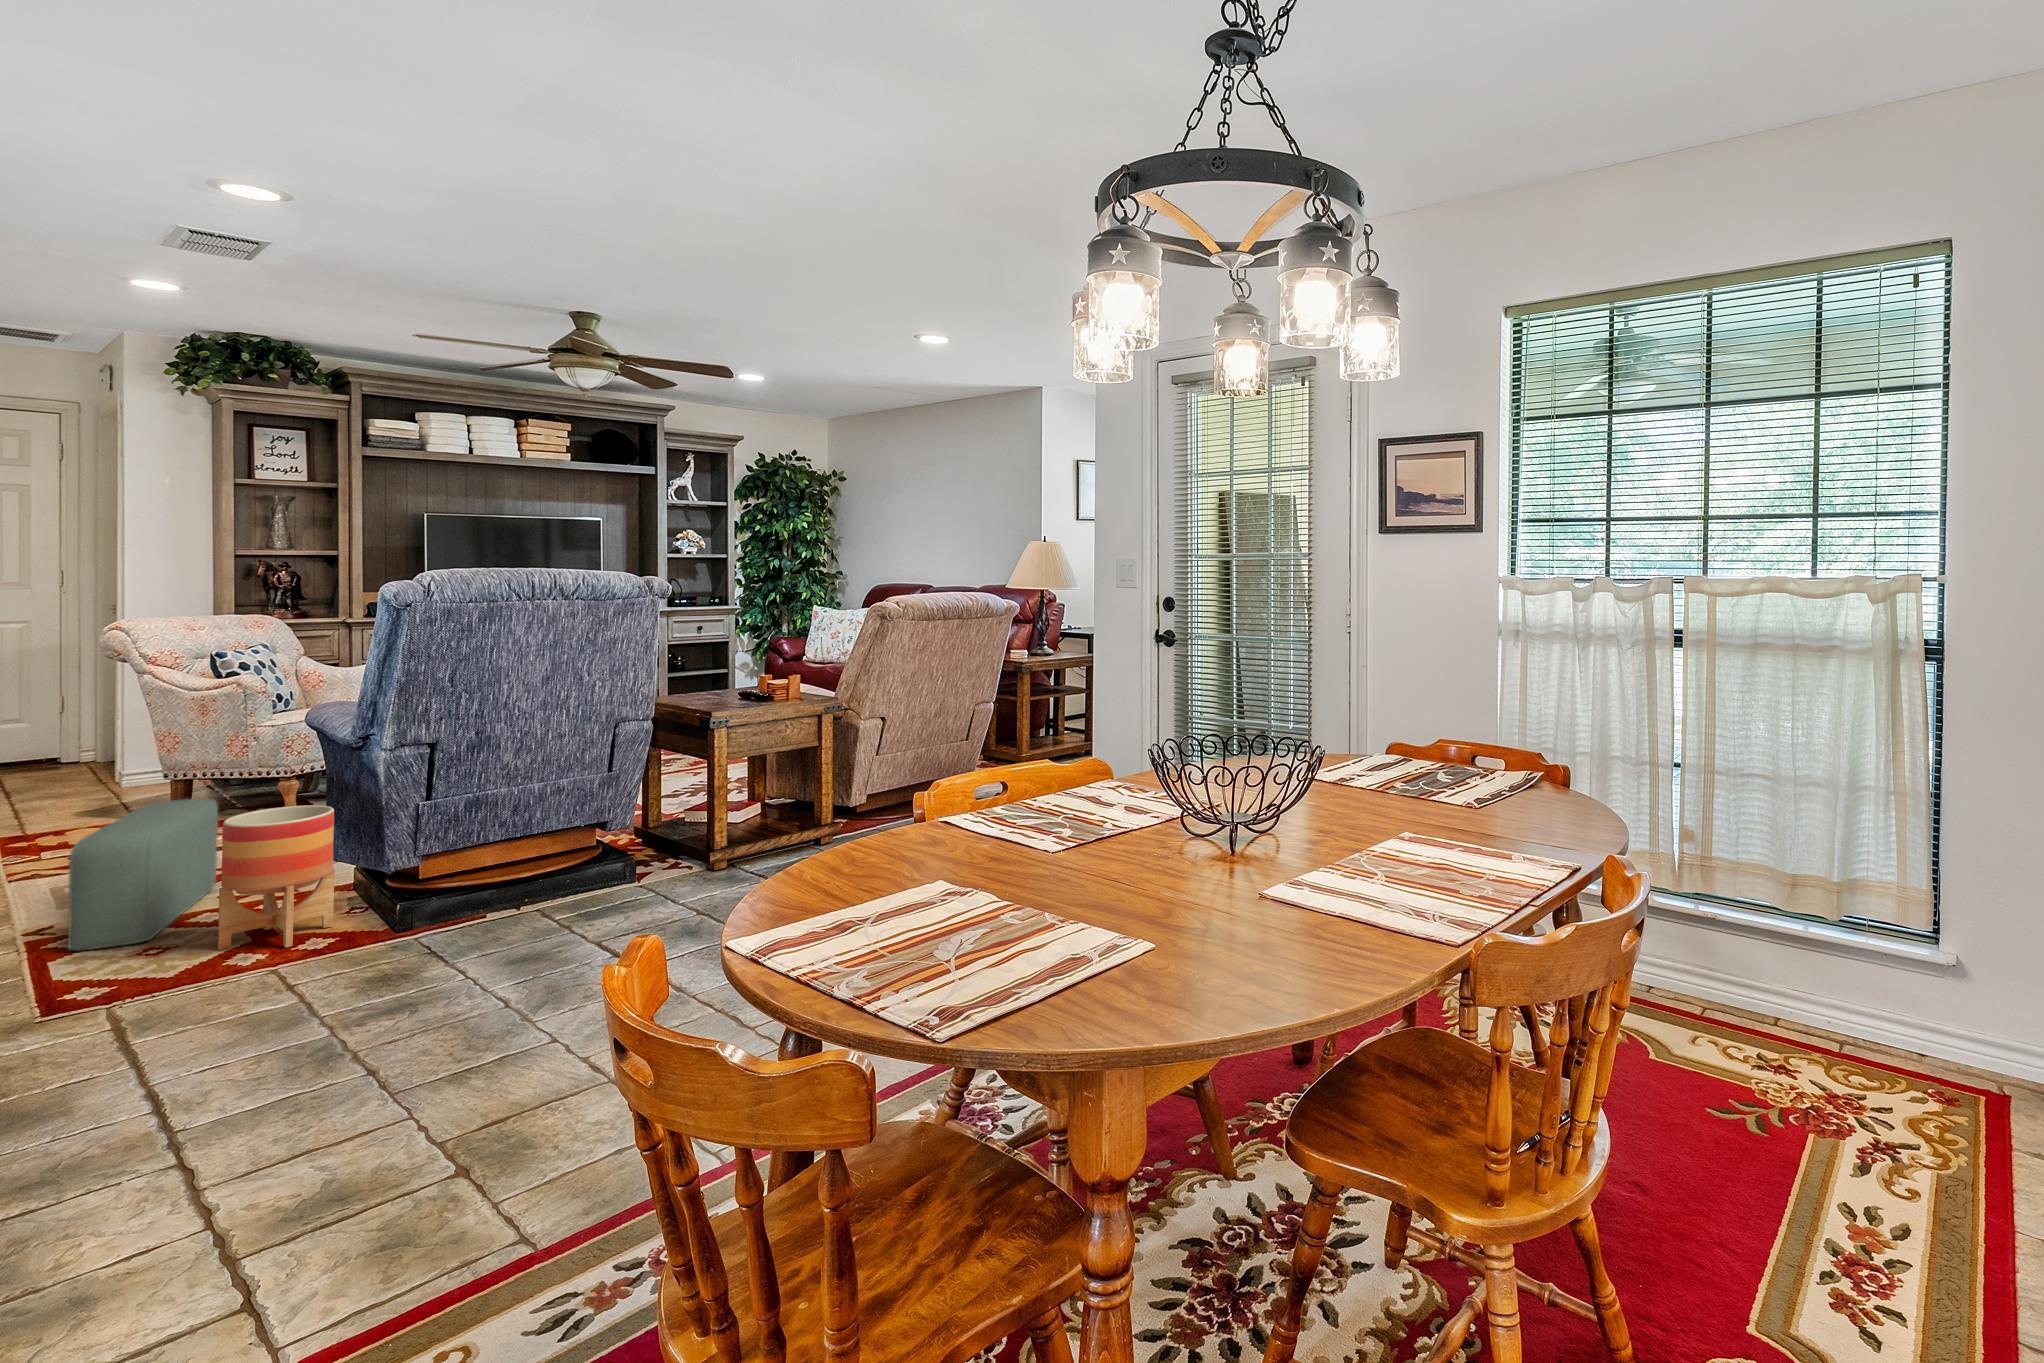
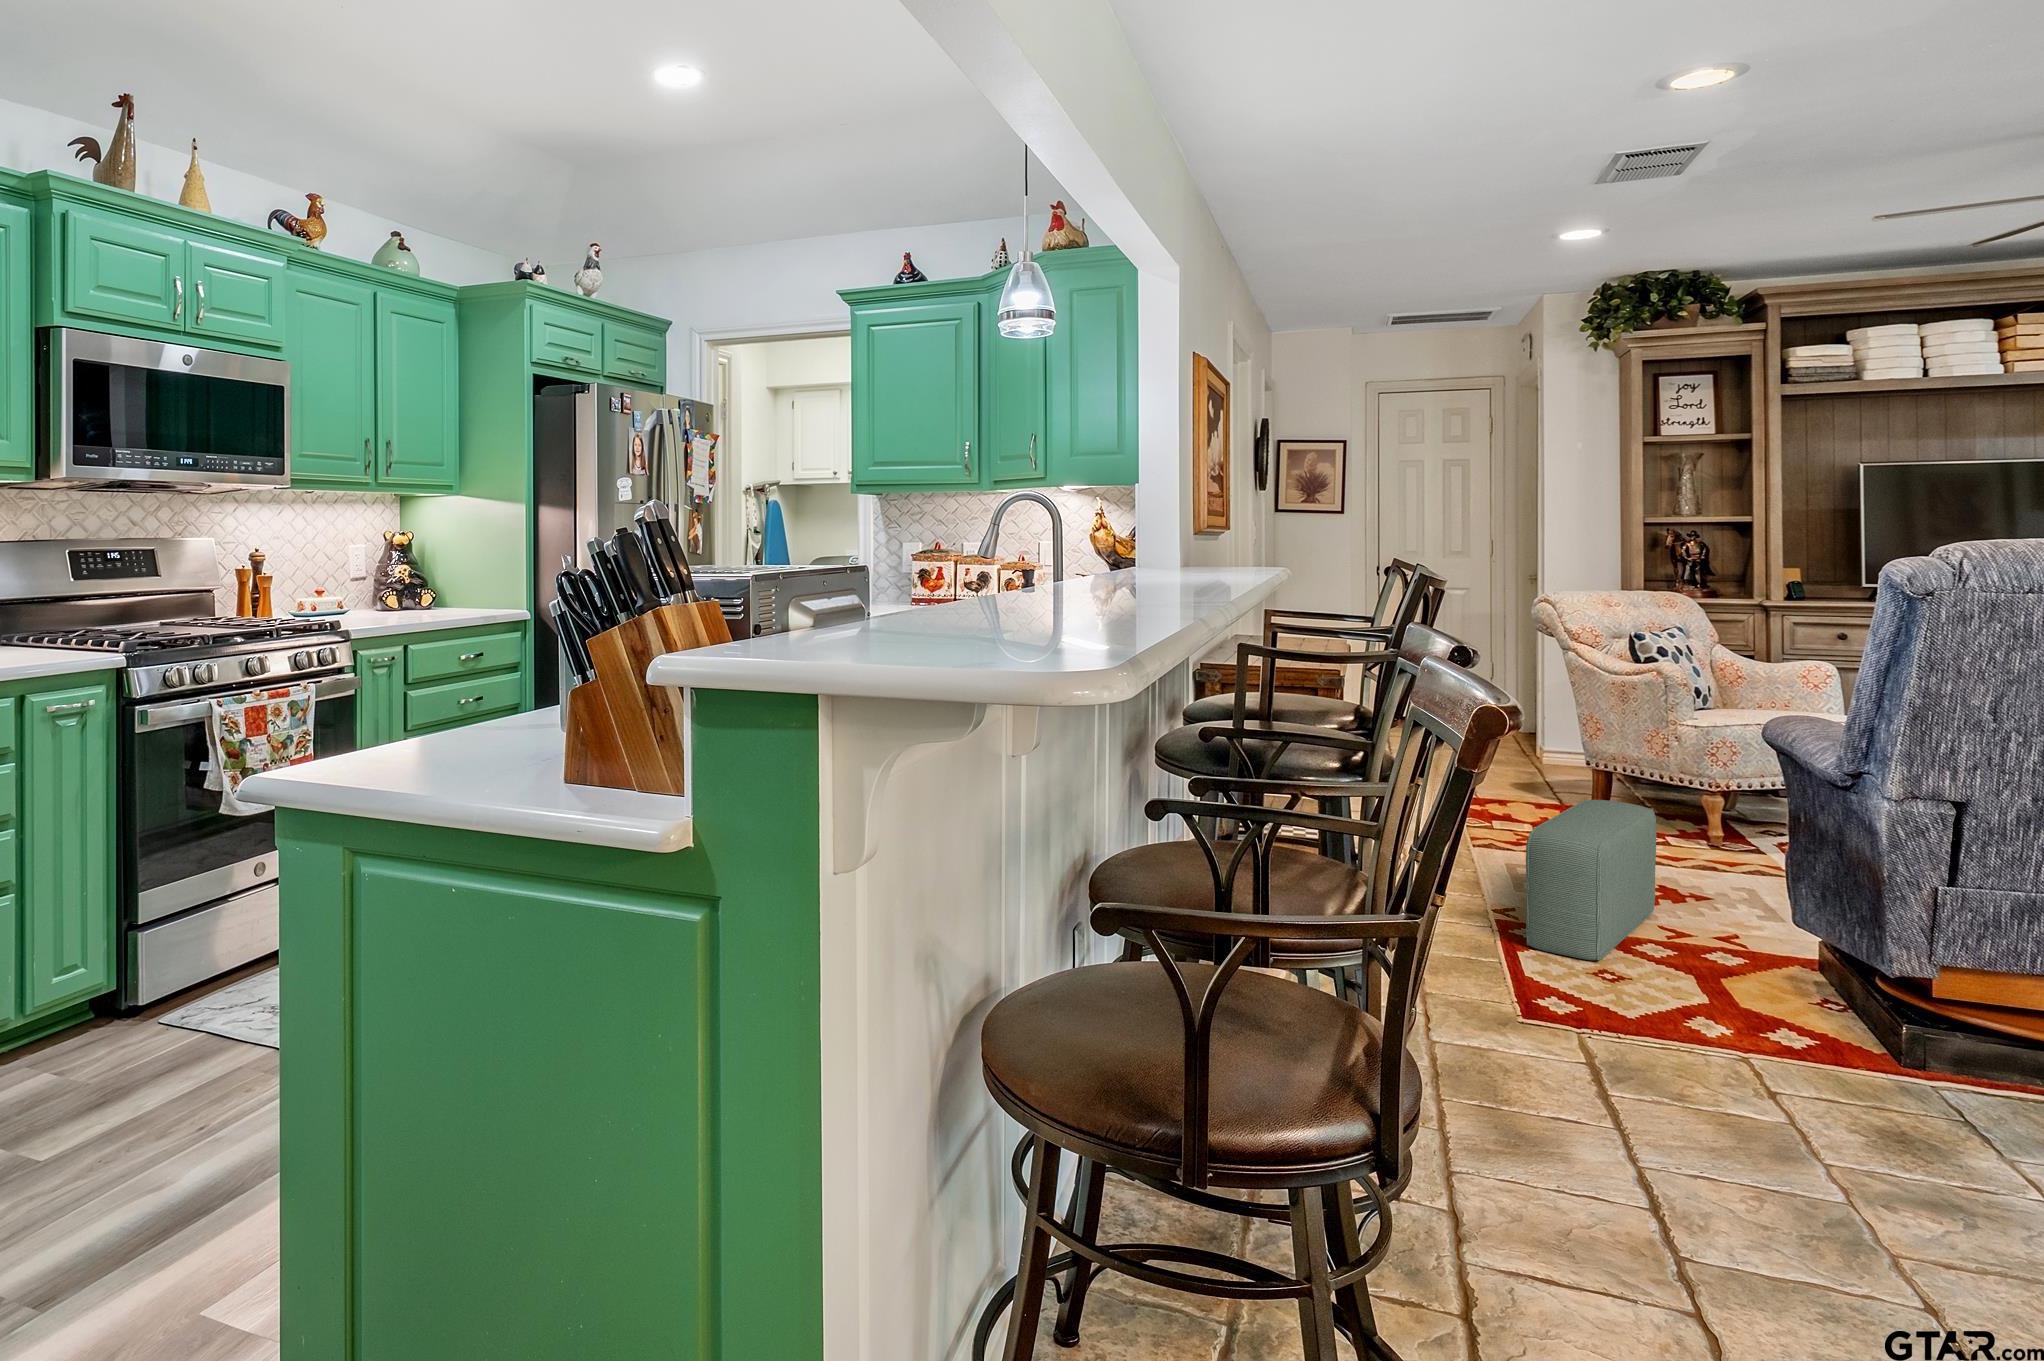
planter: present [218,805,335,950] -> none [1673,841,1809,1030]

